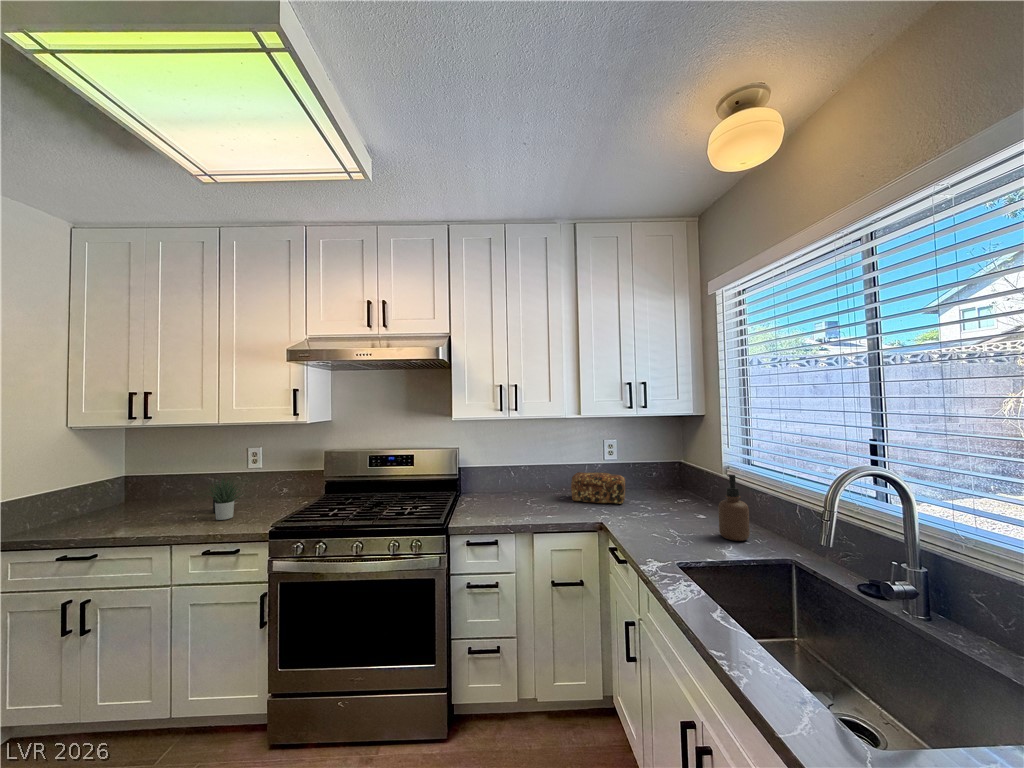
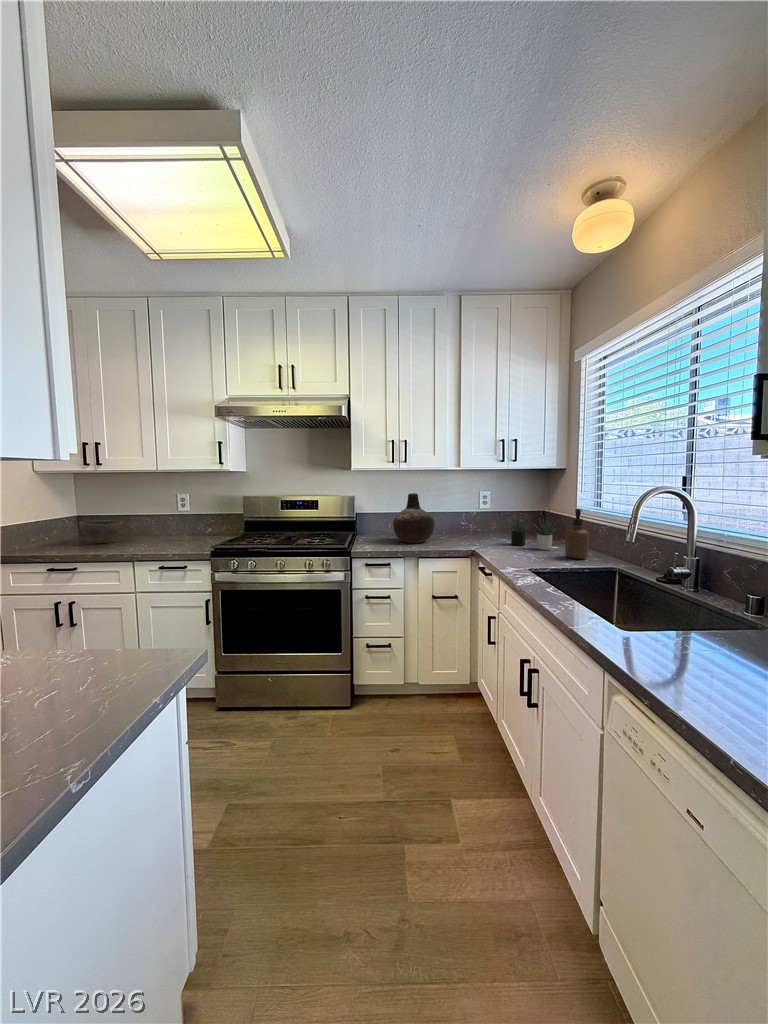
vase: none [503,449,553,511] -> present [393,493,434,543]
bread loaf: present [571,472,625,504] -> none [449,515,494,540]
succulent plant: present [209,479,242,520] -> present [507,516,559,550]
bowl: none [115,484,175,515] -> present [79,520,123,543]

